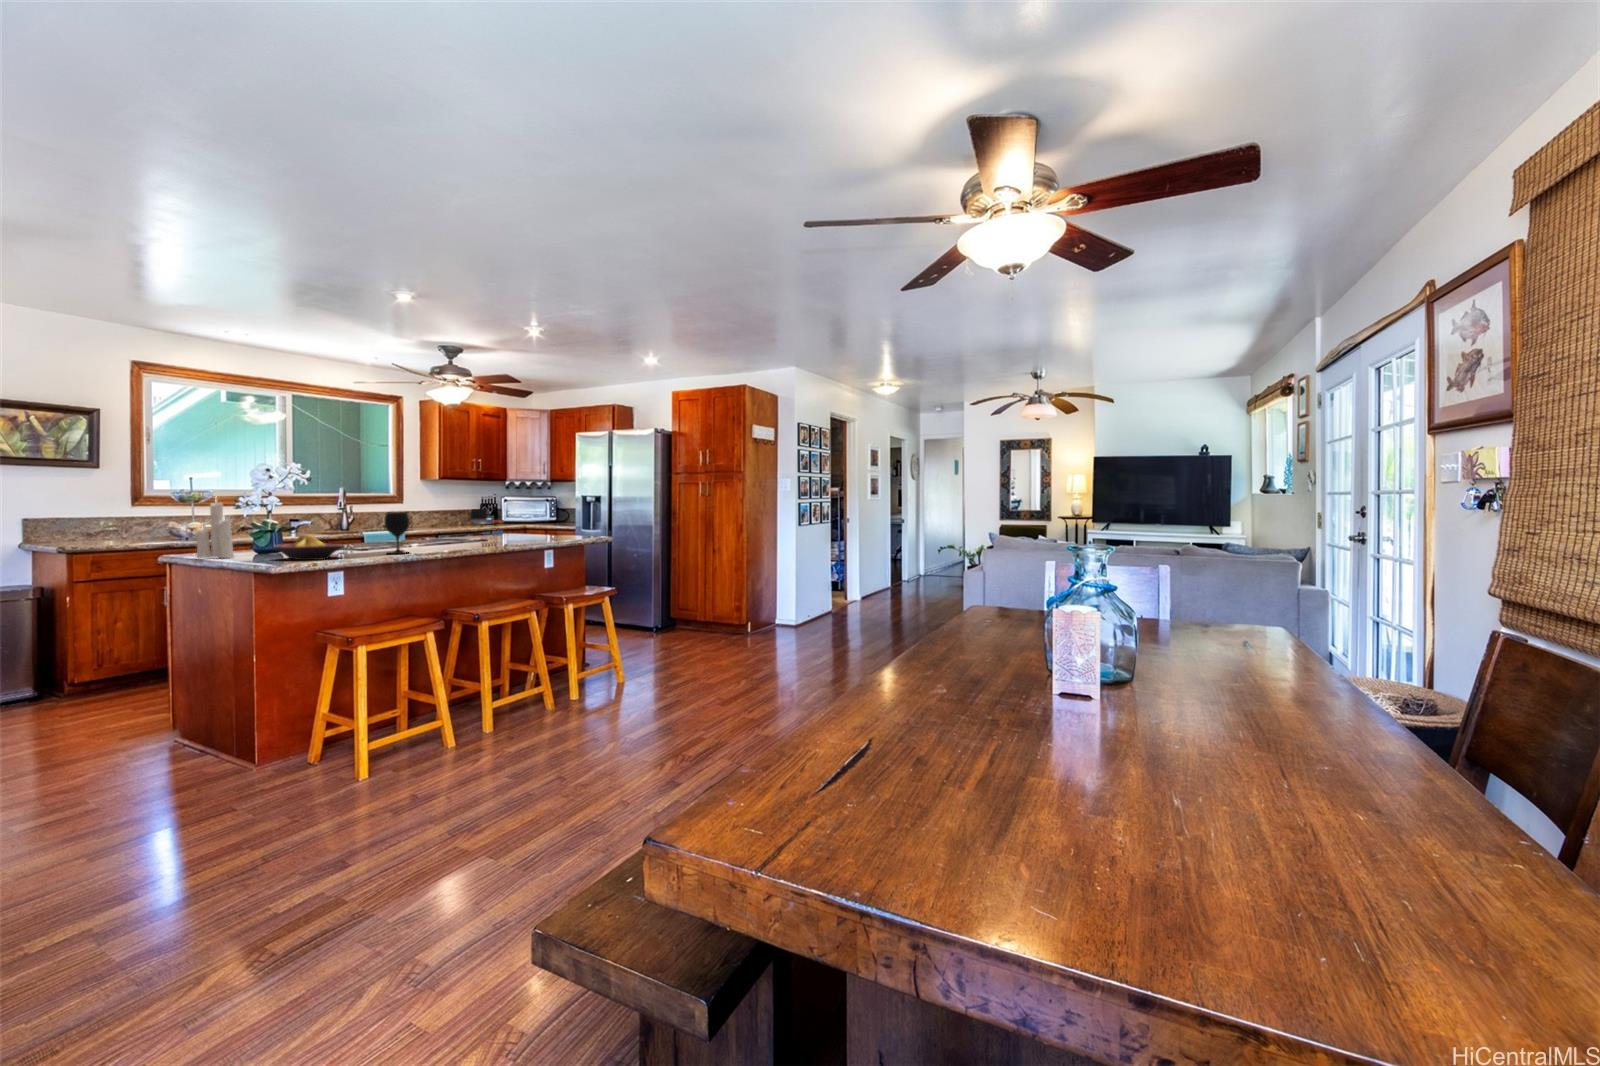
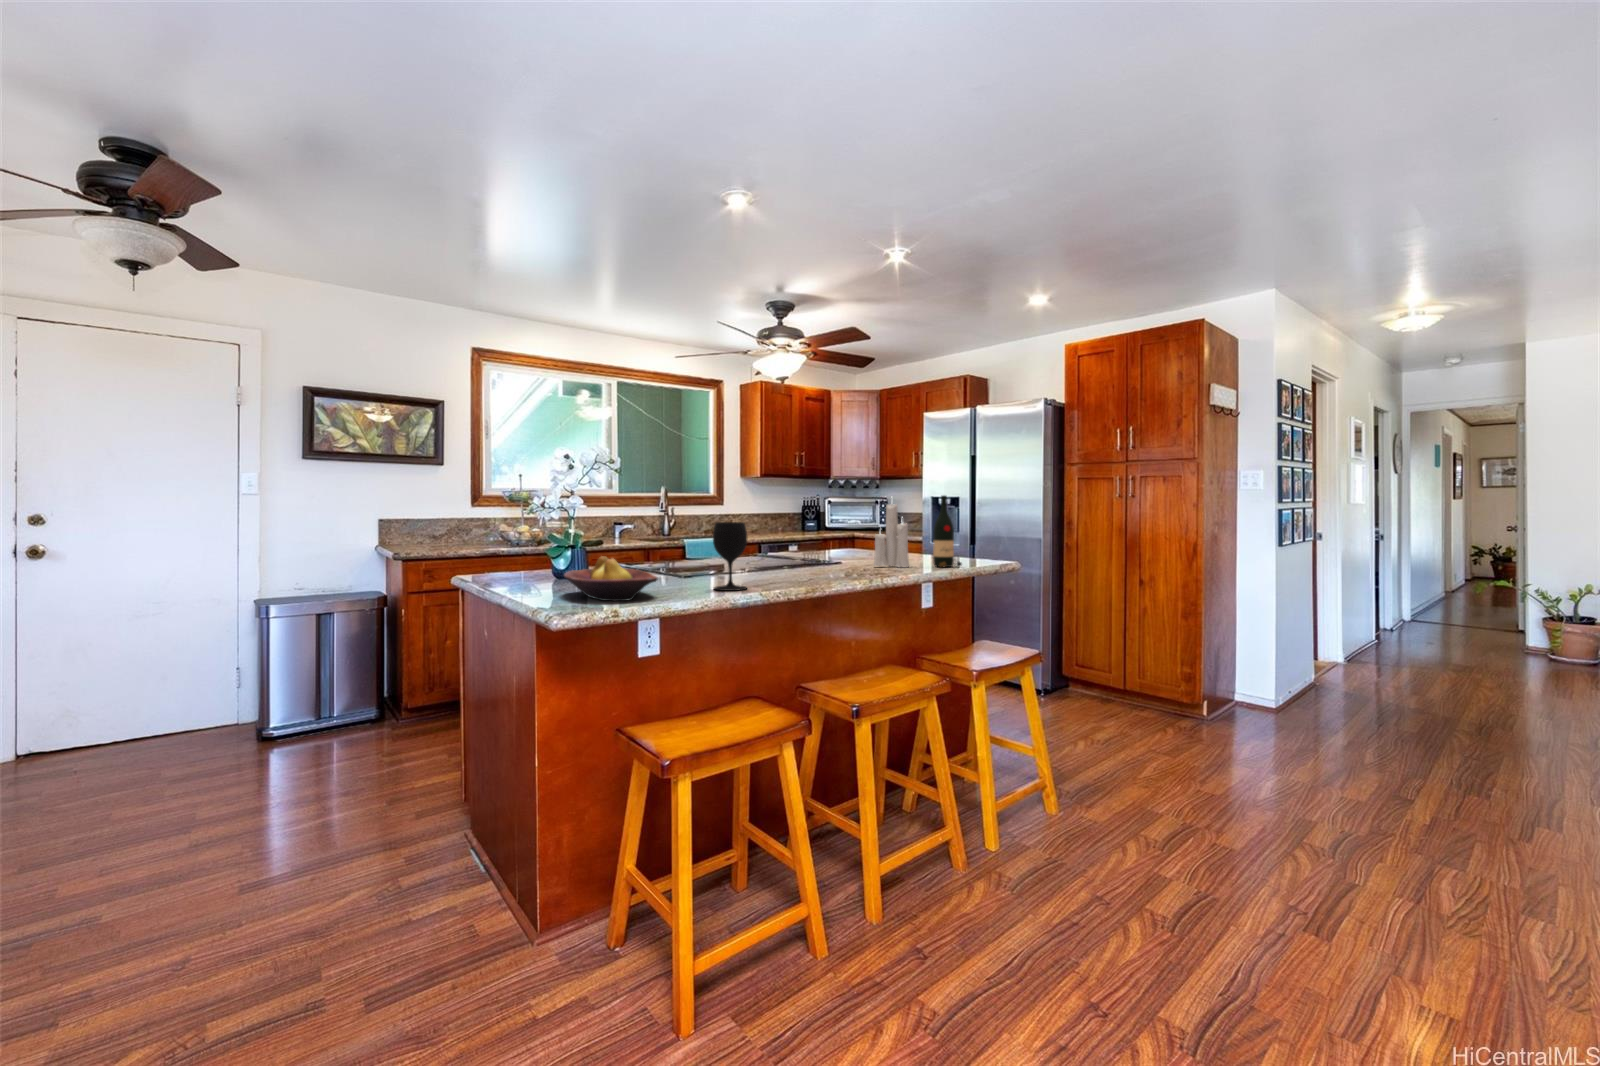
wine bottle: none [555,496,574,542] -> present [933,495,962,567]
candle: present [197,500,234,558] -> present [874,504,909,567]
laptop: present [470,509,503,535] -> none [792,512,831,544]

